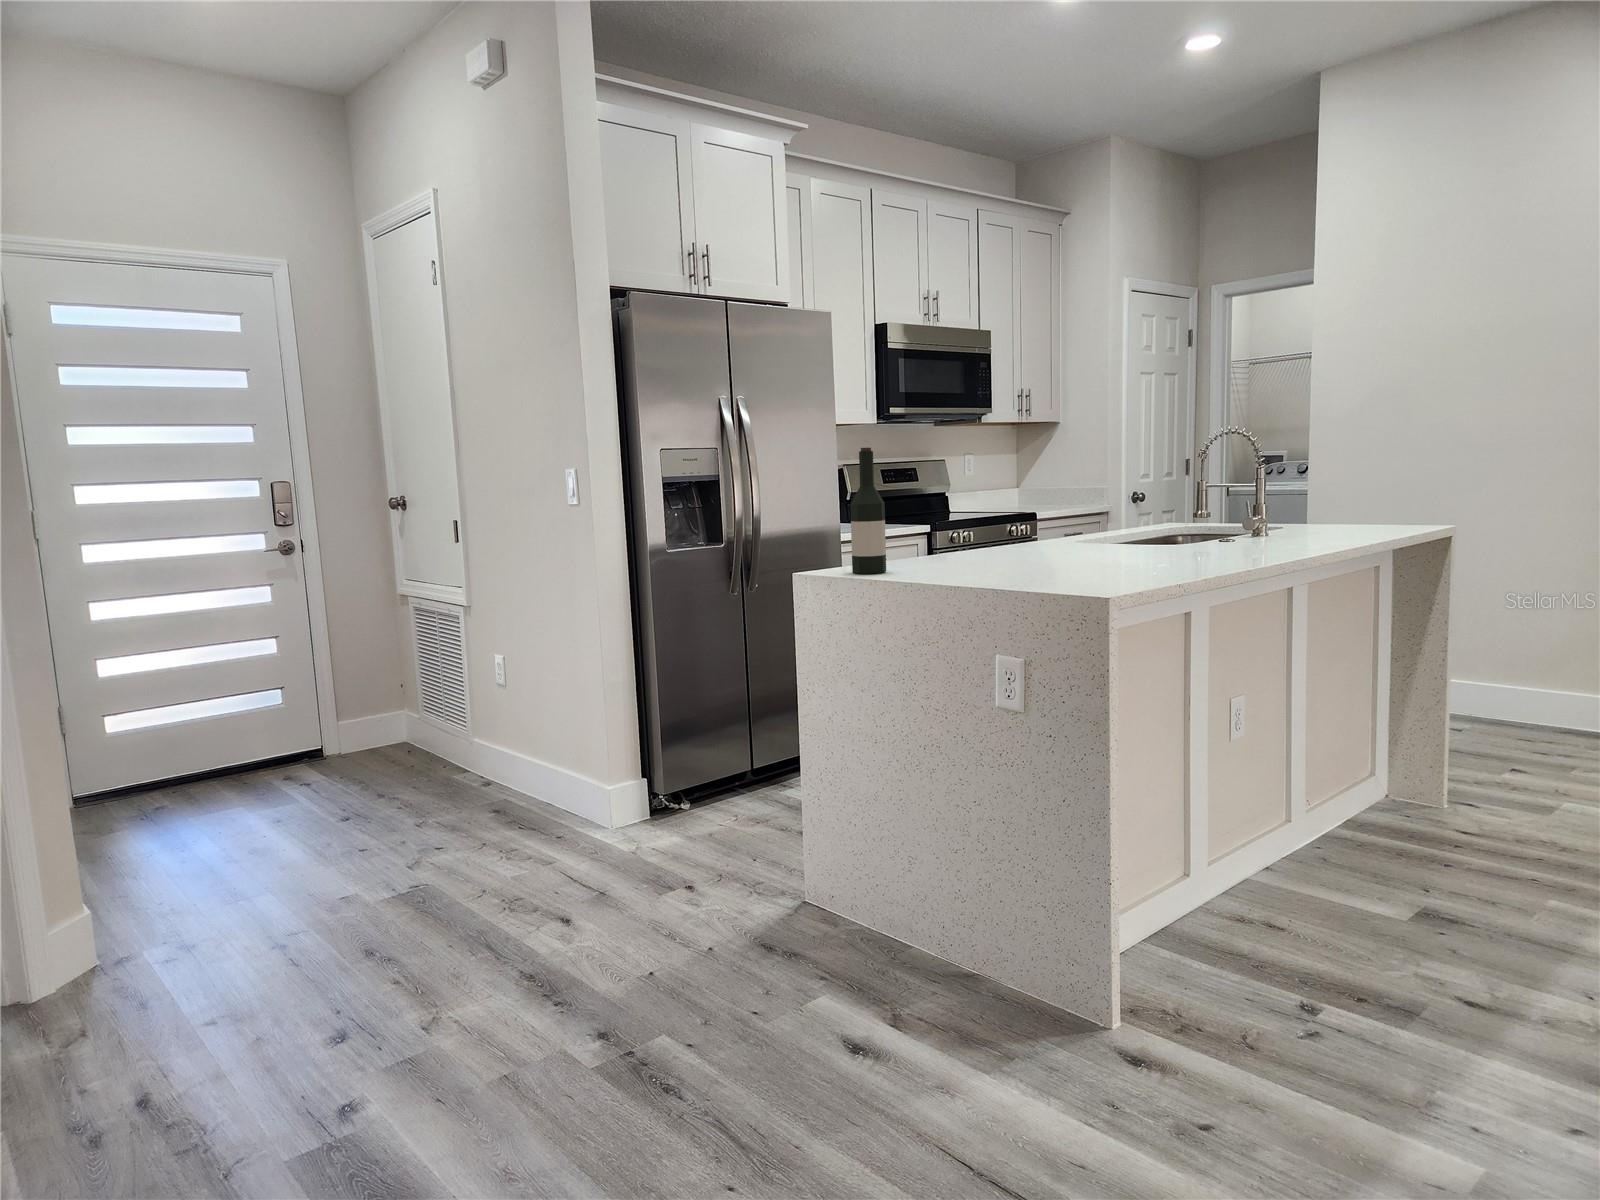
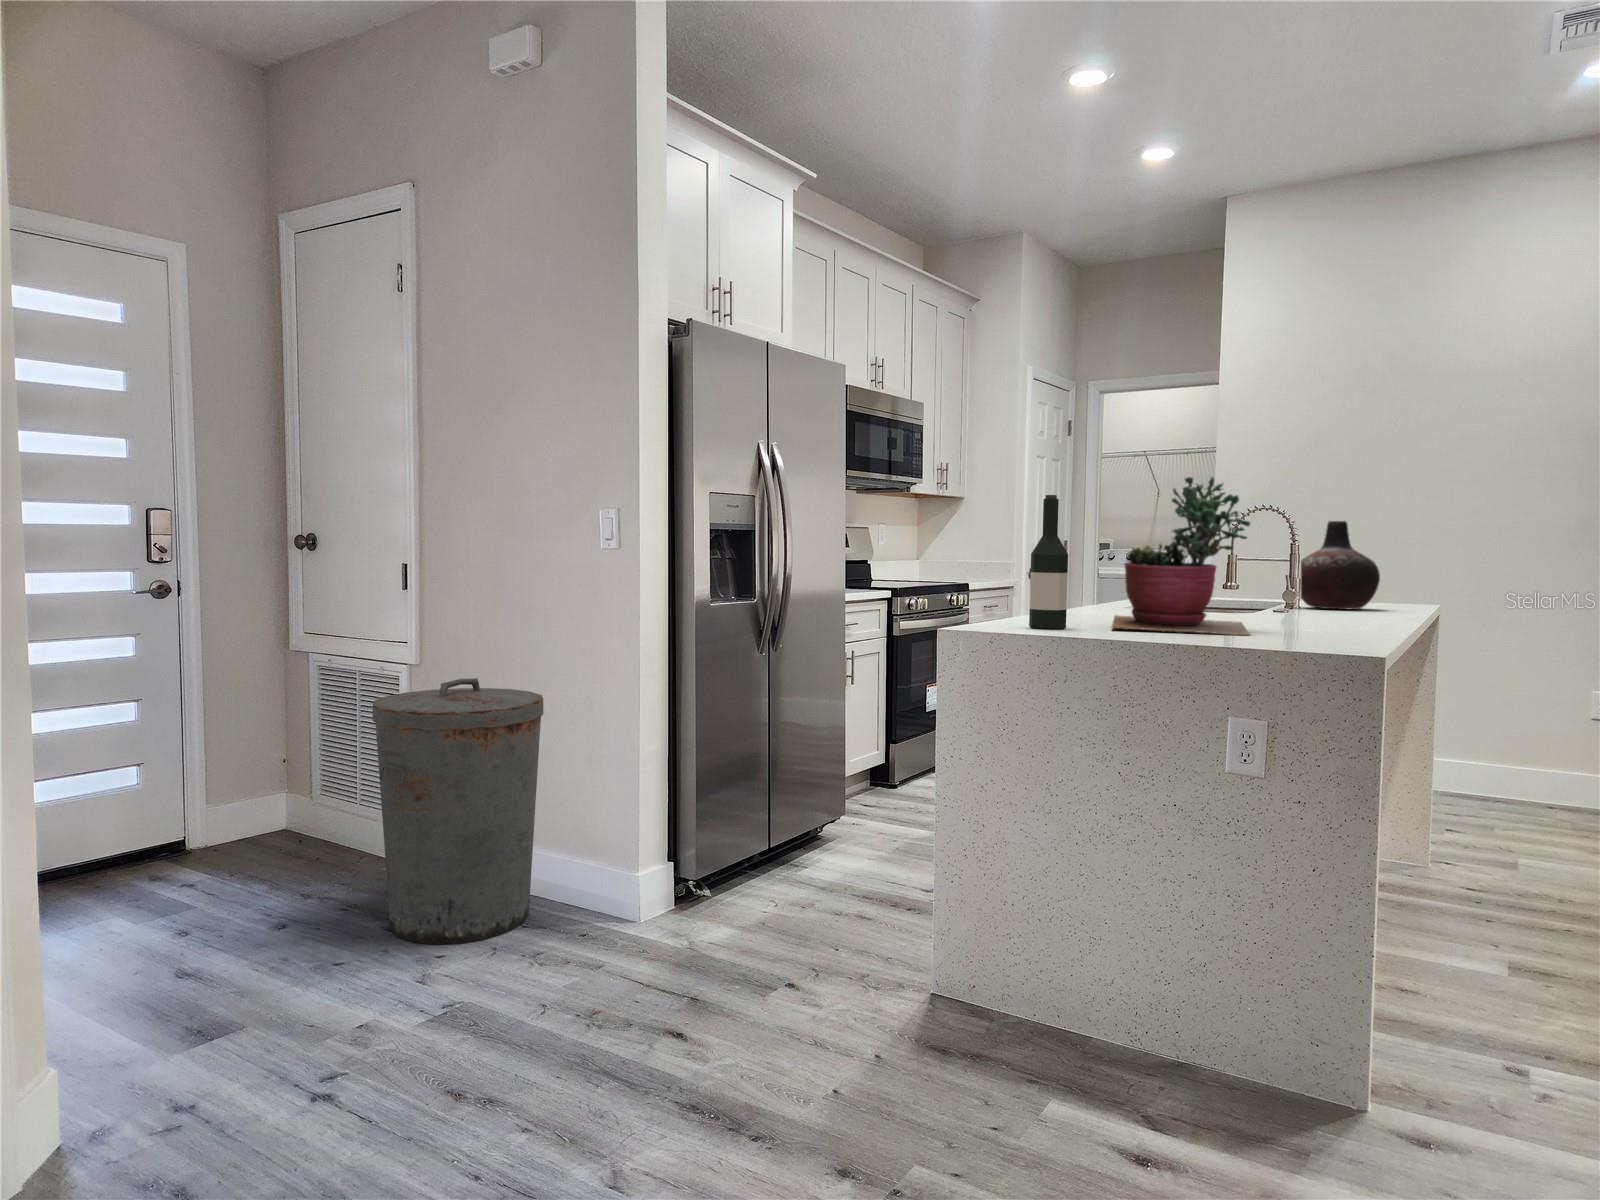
succulent plant: none [916,420,1071,578] -> present [1112,477,1250,635]
vase: none [1287,439,1378,535] -> present [1301,521,1380,609]
trash can: none [392,621,536,839] -> present [373,678,543,944]

